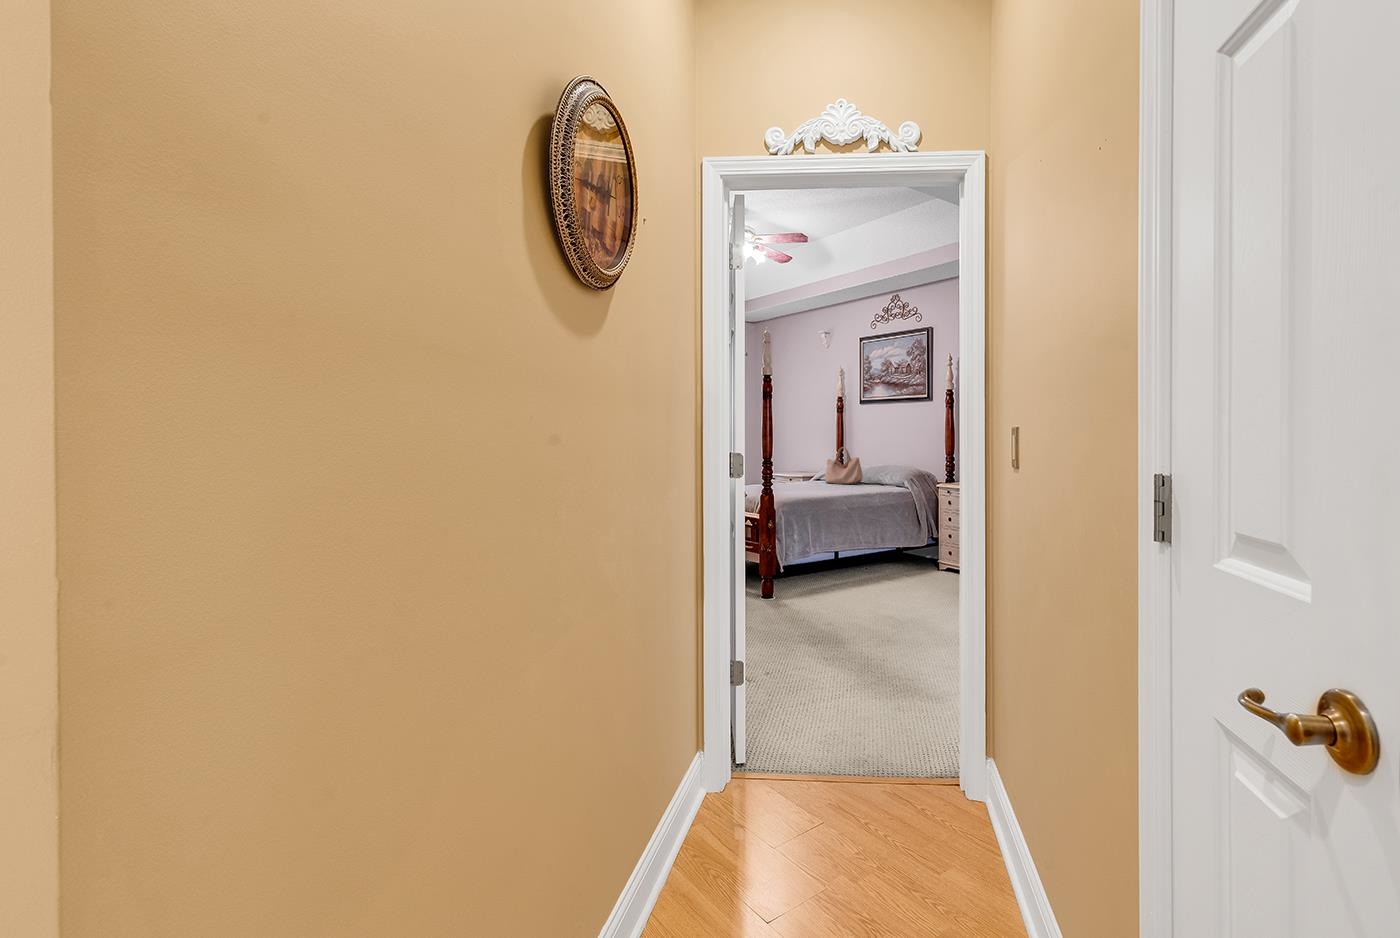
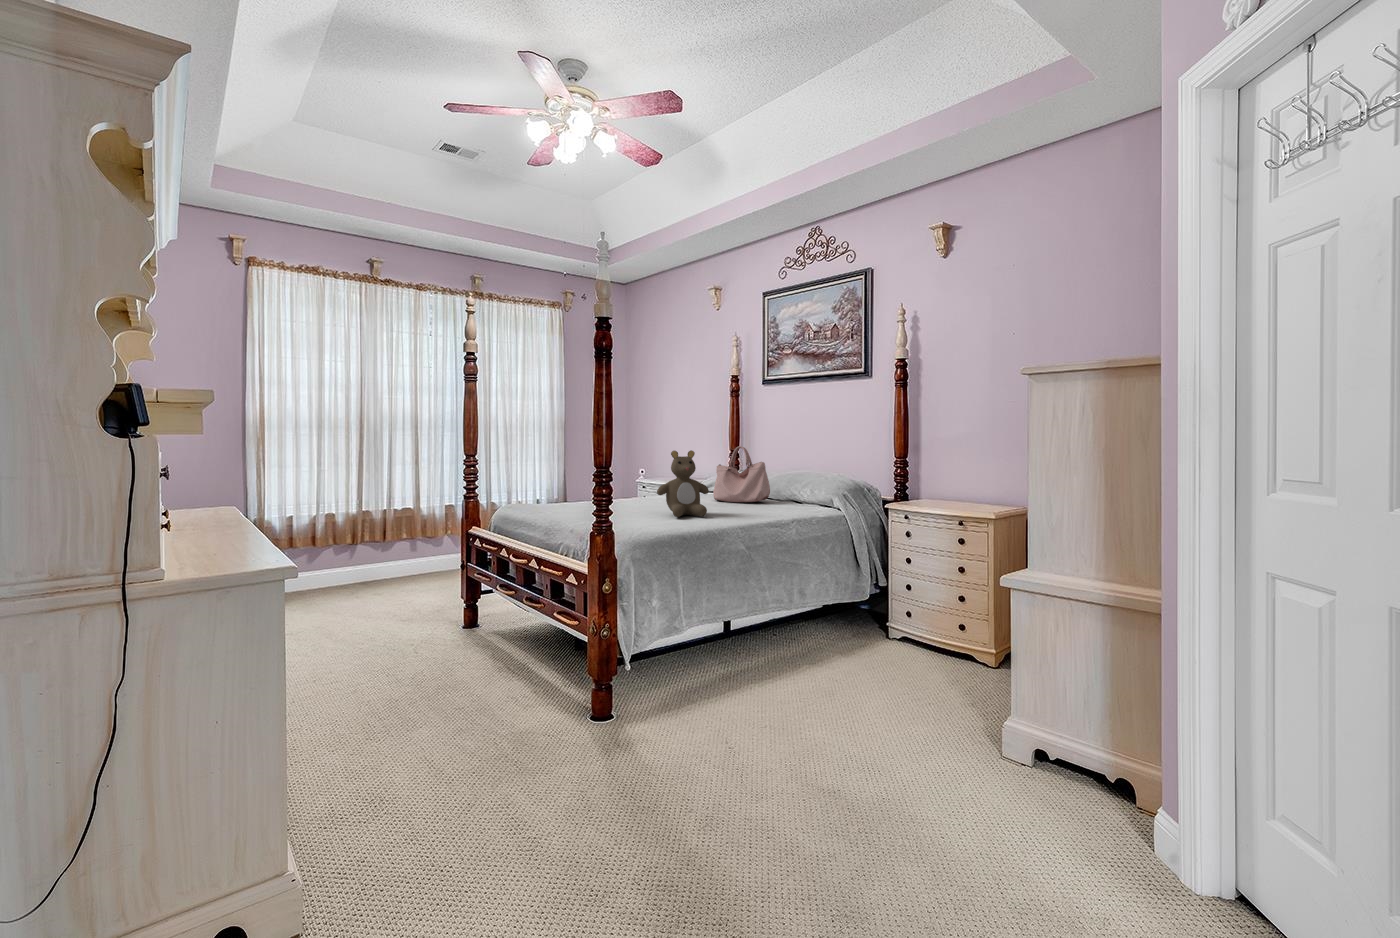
teddy bear: none [791,450,823,490] -> present [657,450,709,517]

